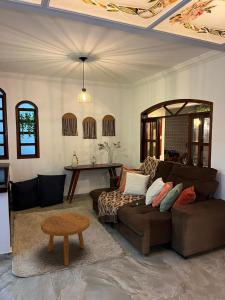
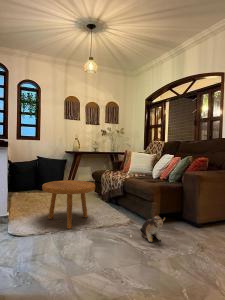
plush toy: none [132,259,152,283] -> present [140,216,165,242]

